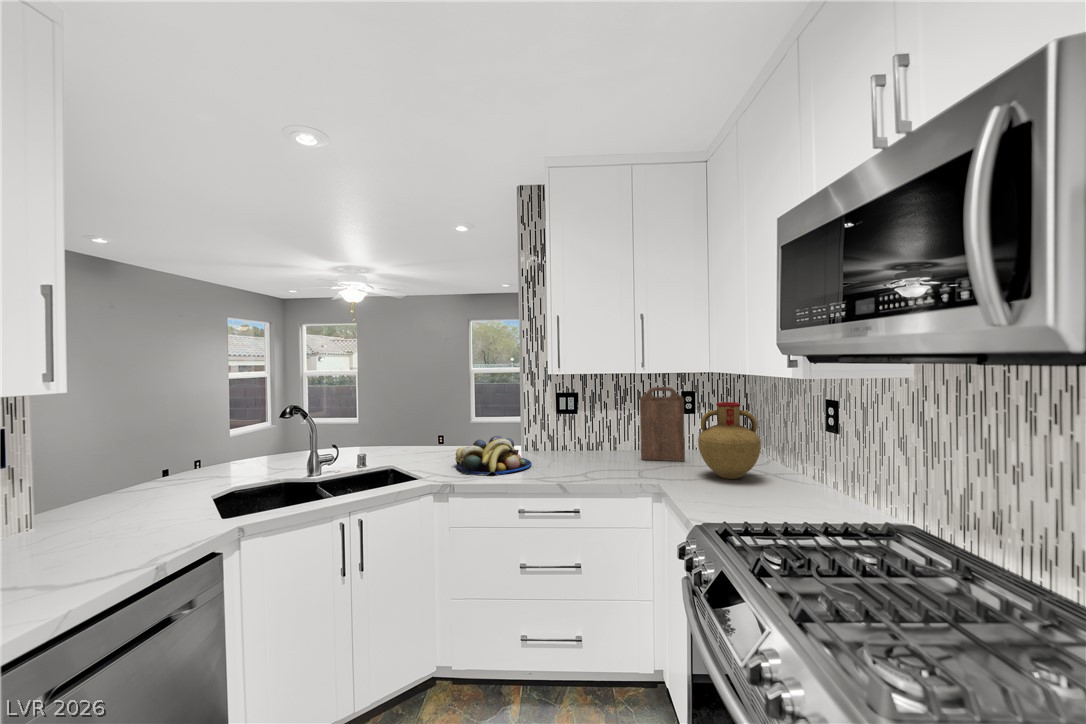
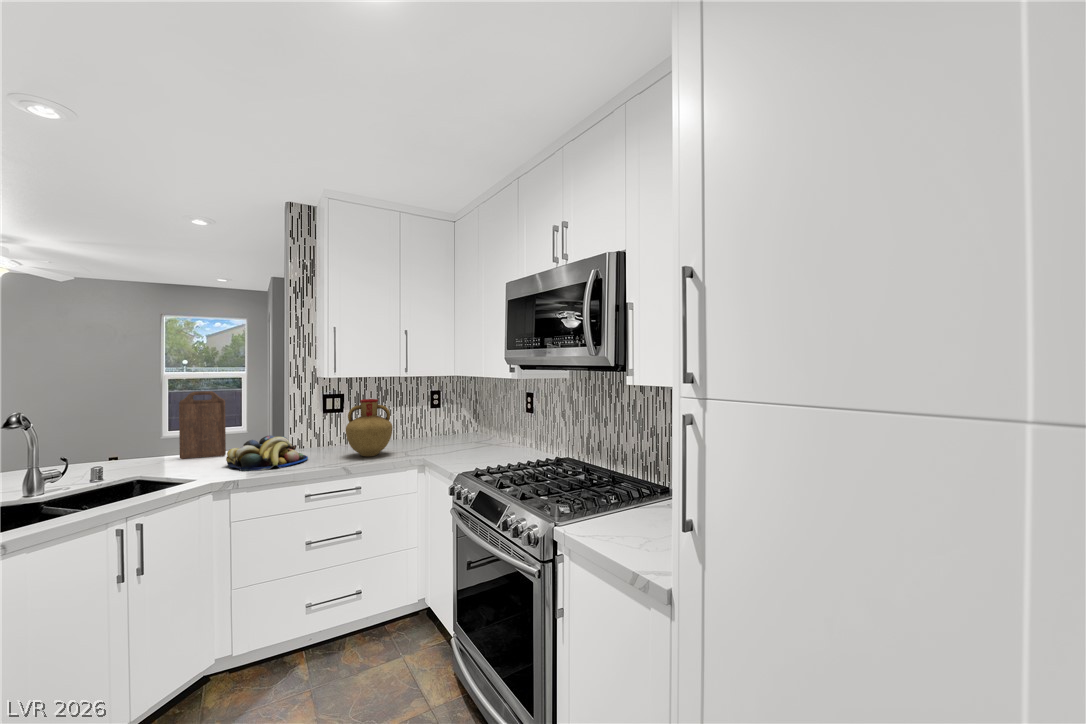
cutting board: present [640,387,685,461] -> present [179,391,226,459]
vase: present [698,402,761,479] -> present [346,399,392,456]

